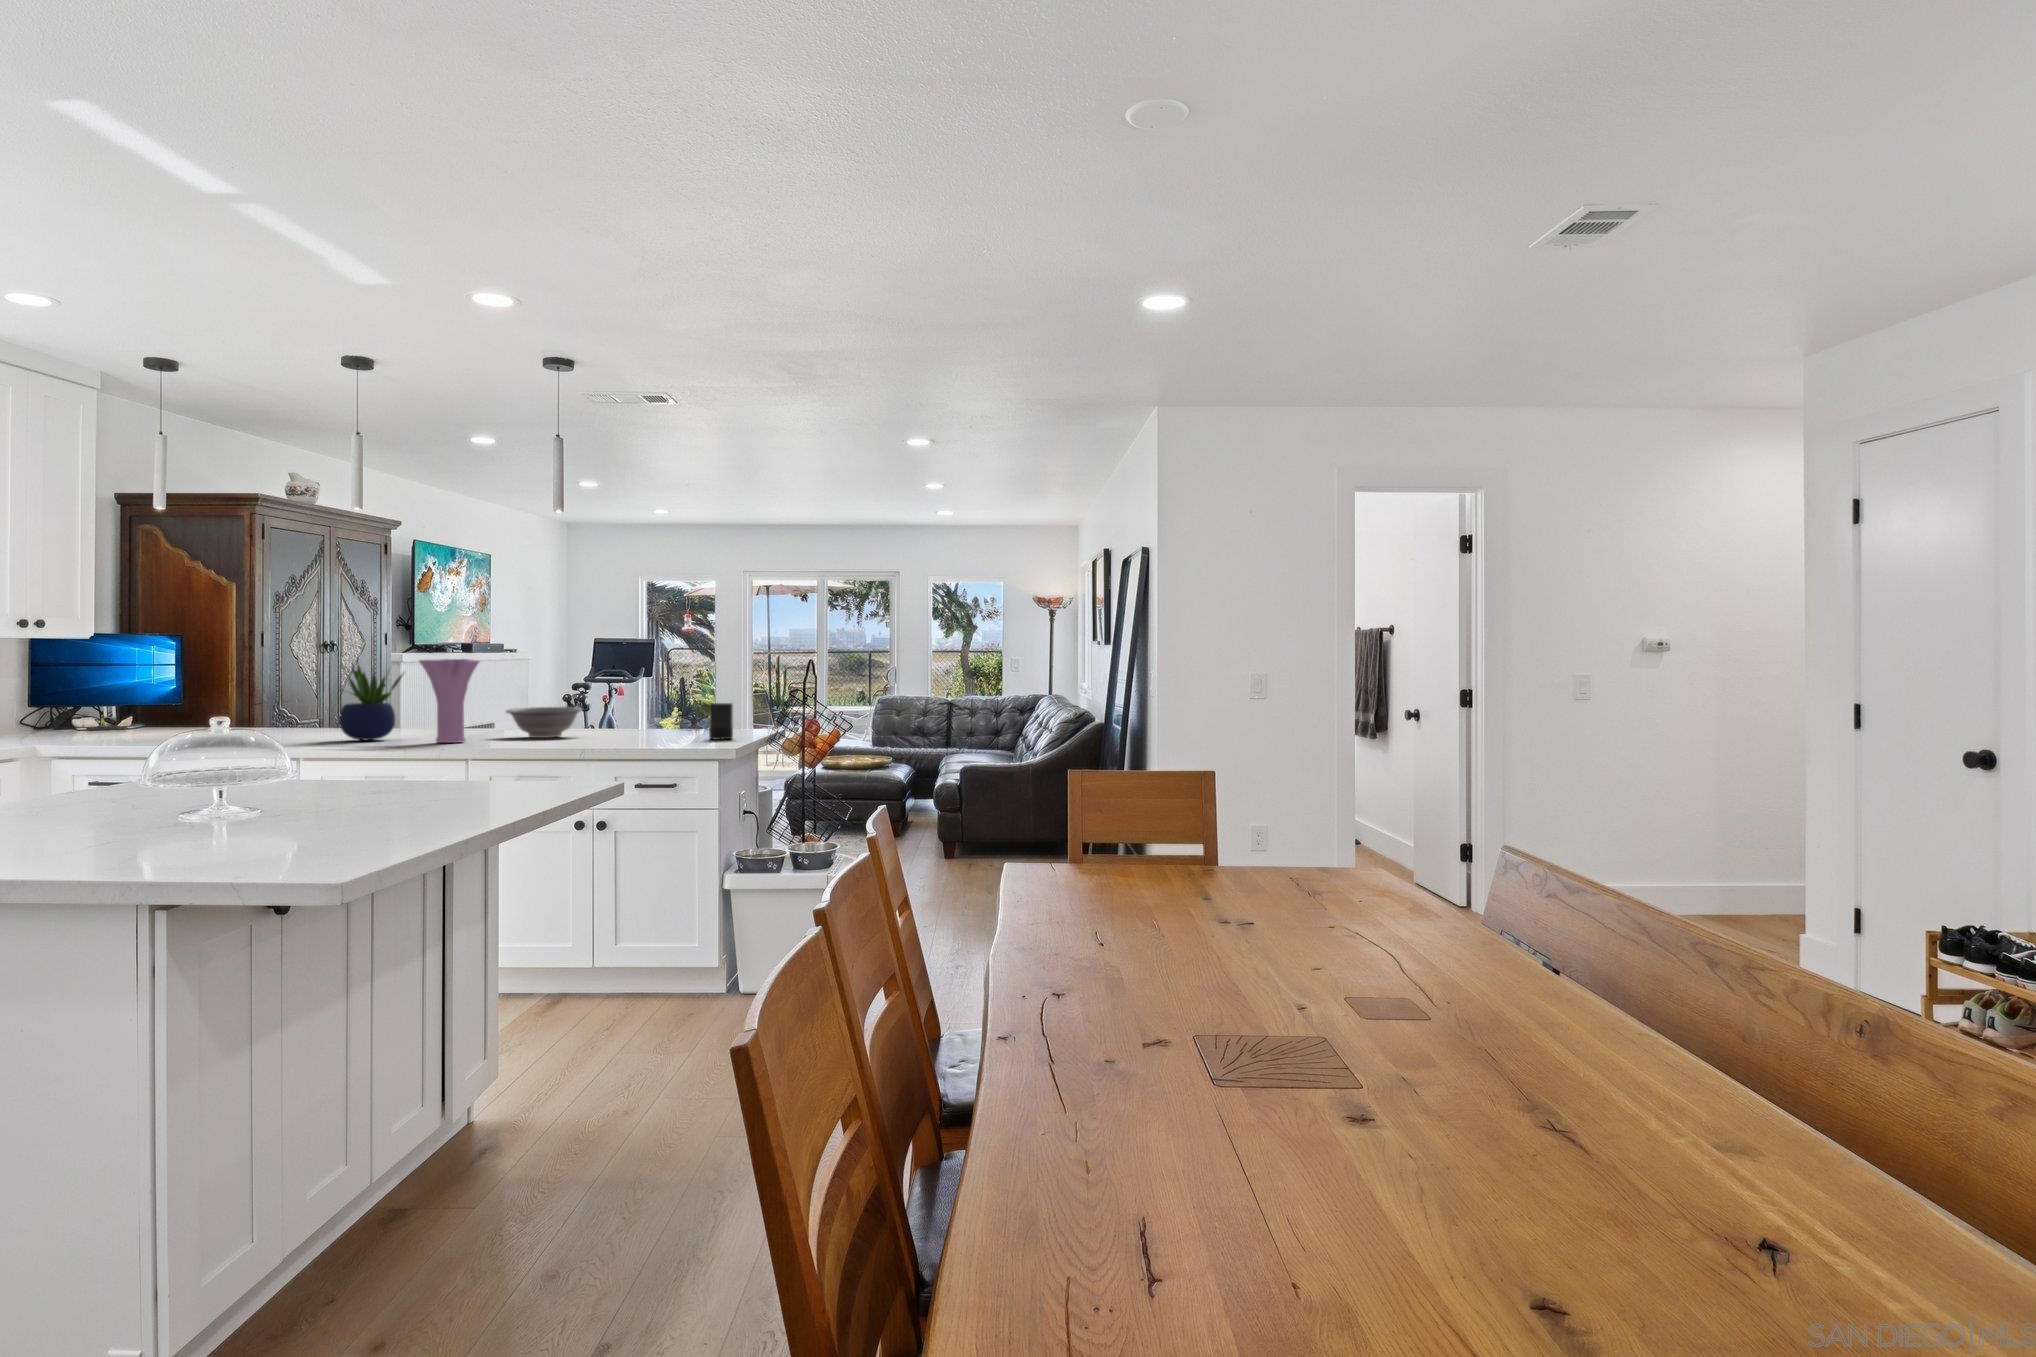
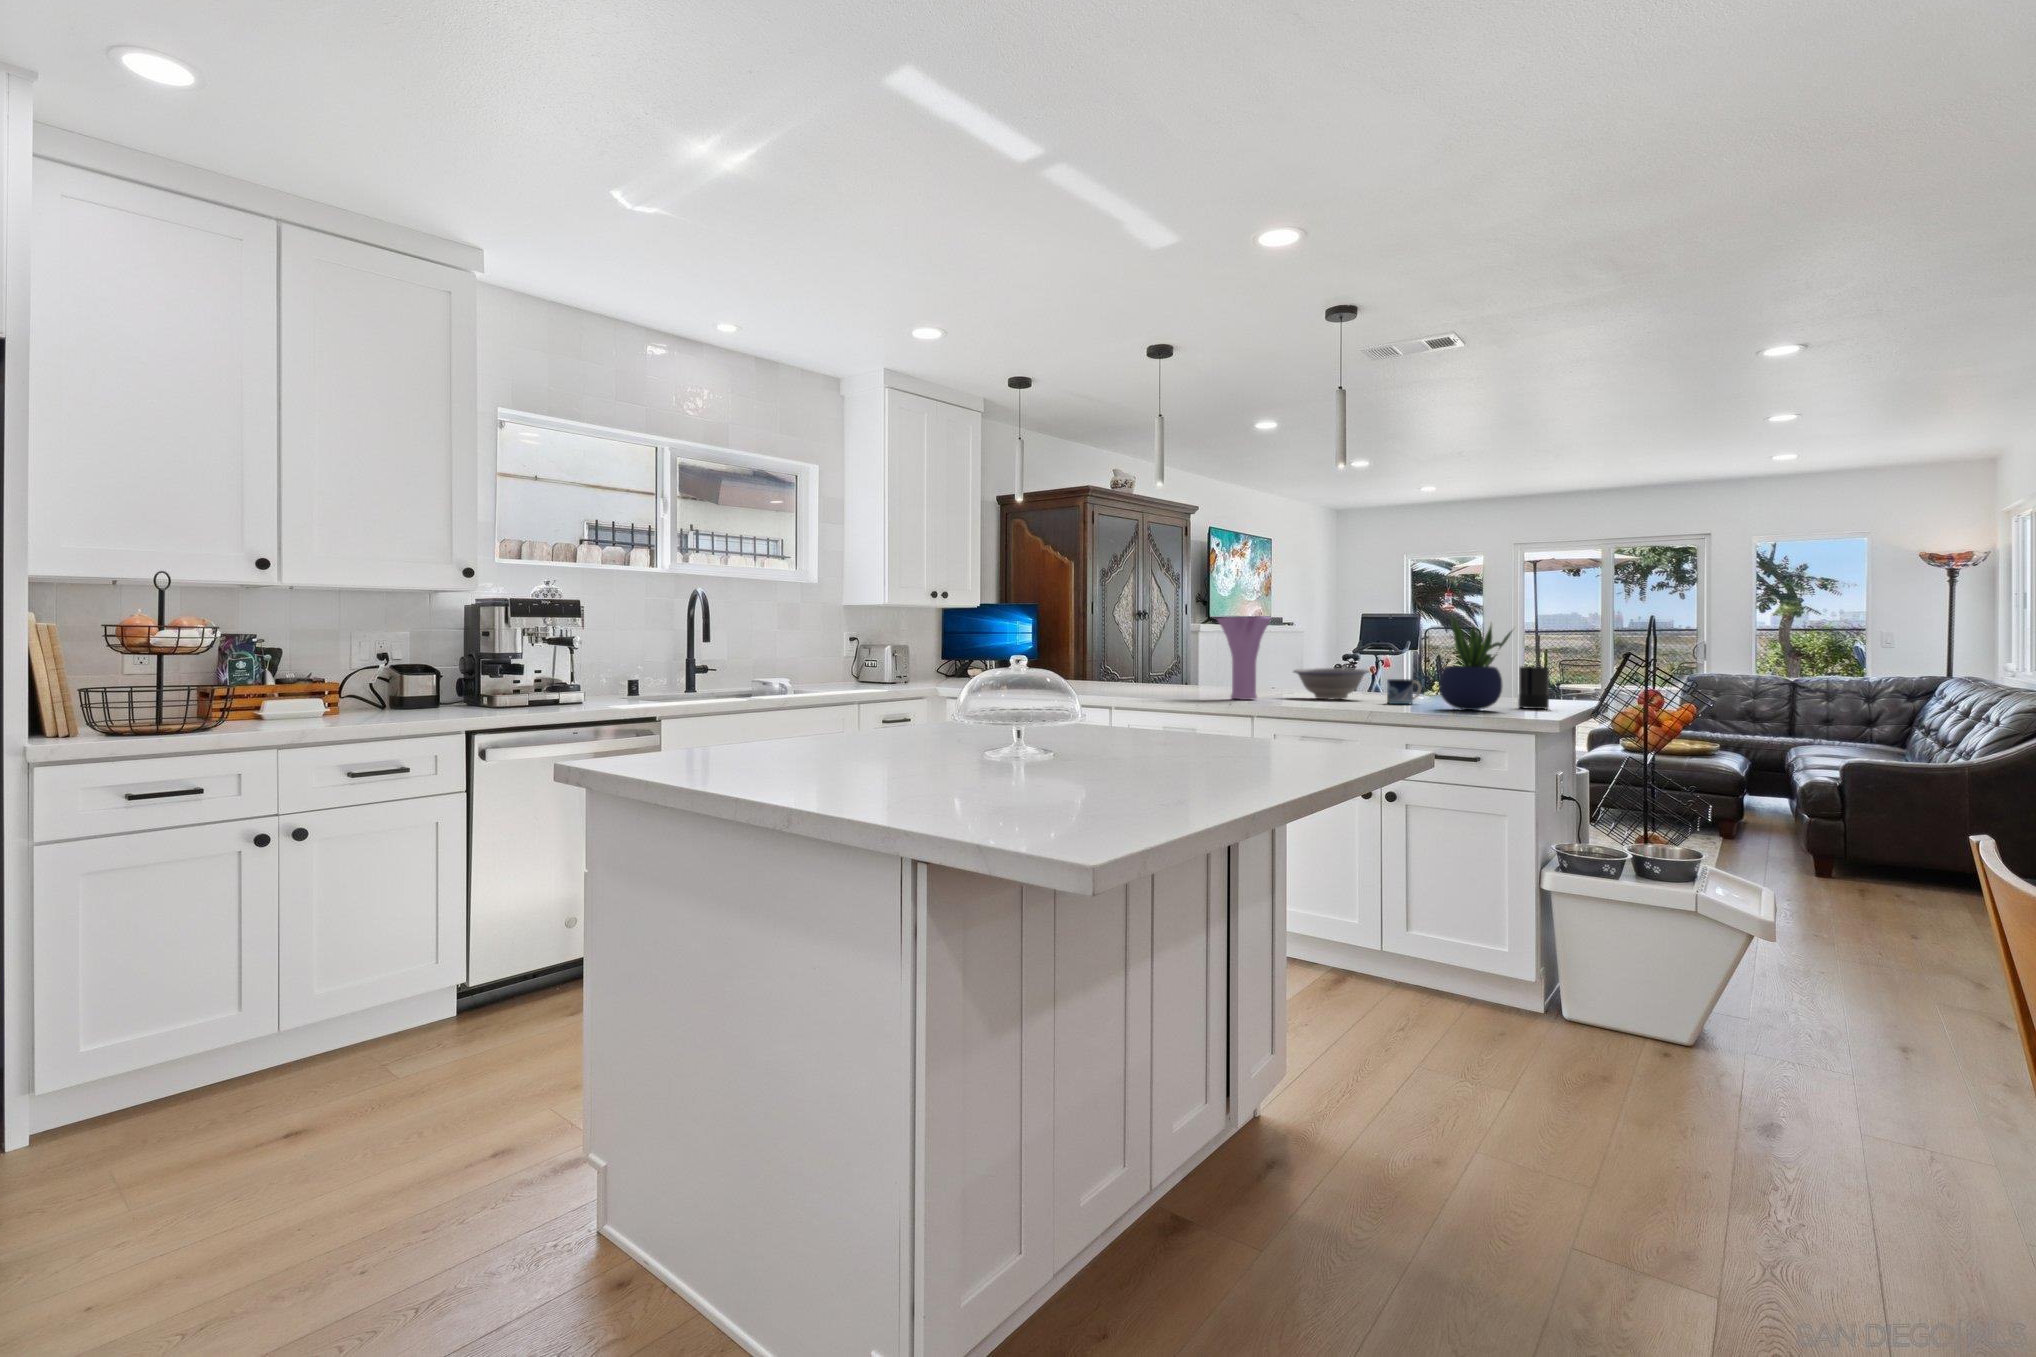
potted plant: present [339,665,403,740] -> present [1439,619,1512,710]
mug: none [596,717,628,740] -> present [1387,679,1421,704]

